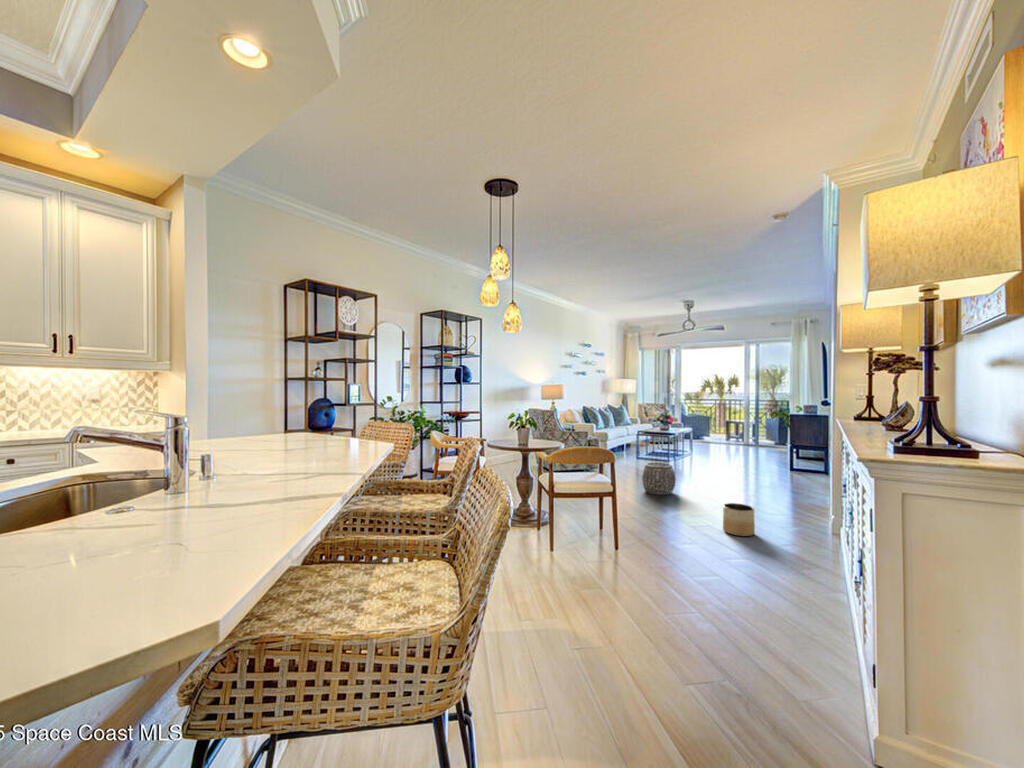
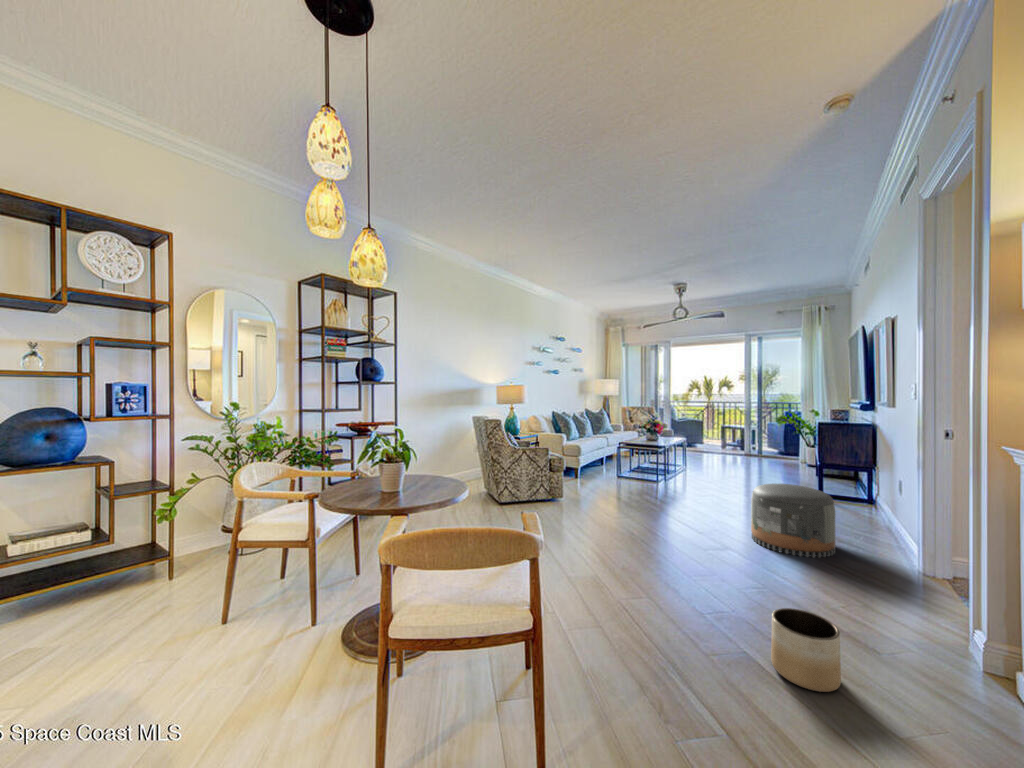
pouf: none [731,454,784,498] -> present [751,483,836,557]
woven basket: present [642,463,676,495] -> none [620,498,671,552]

